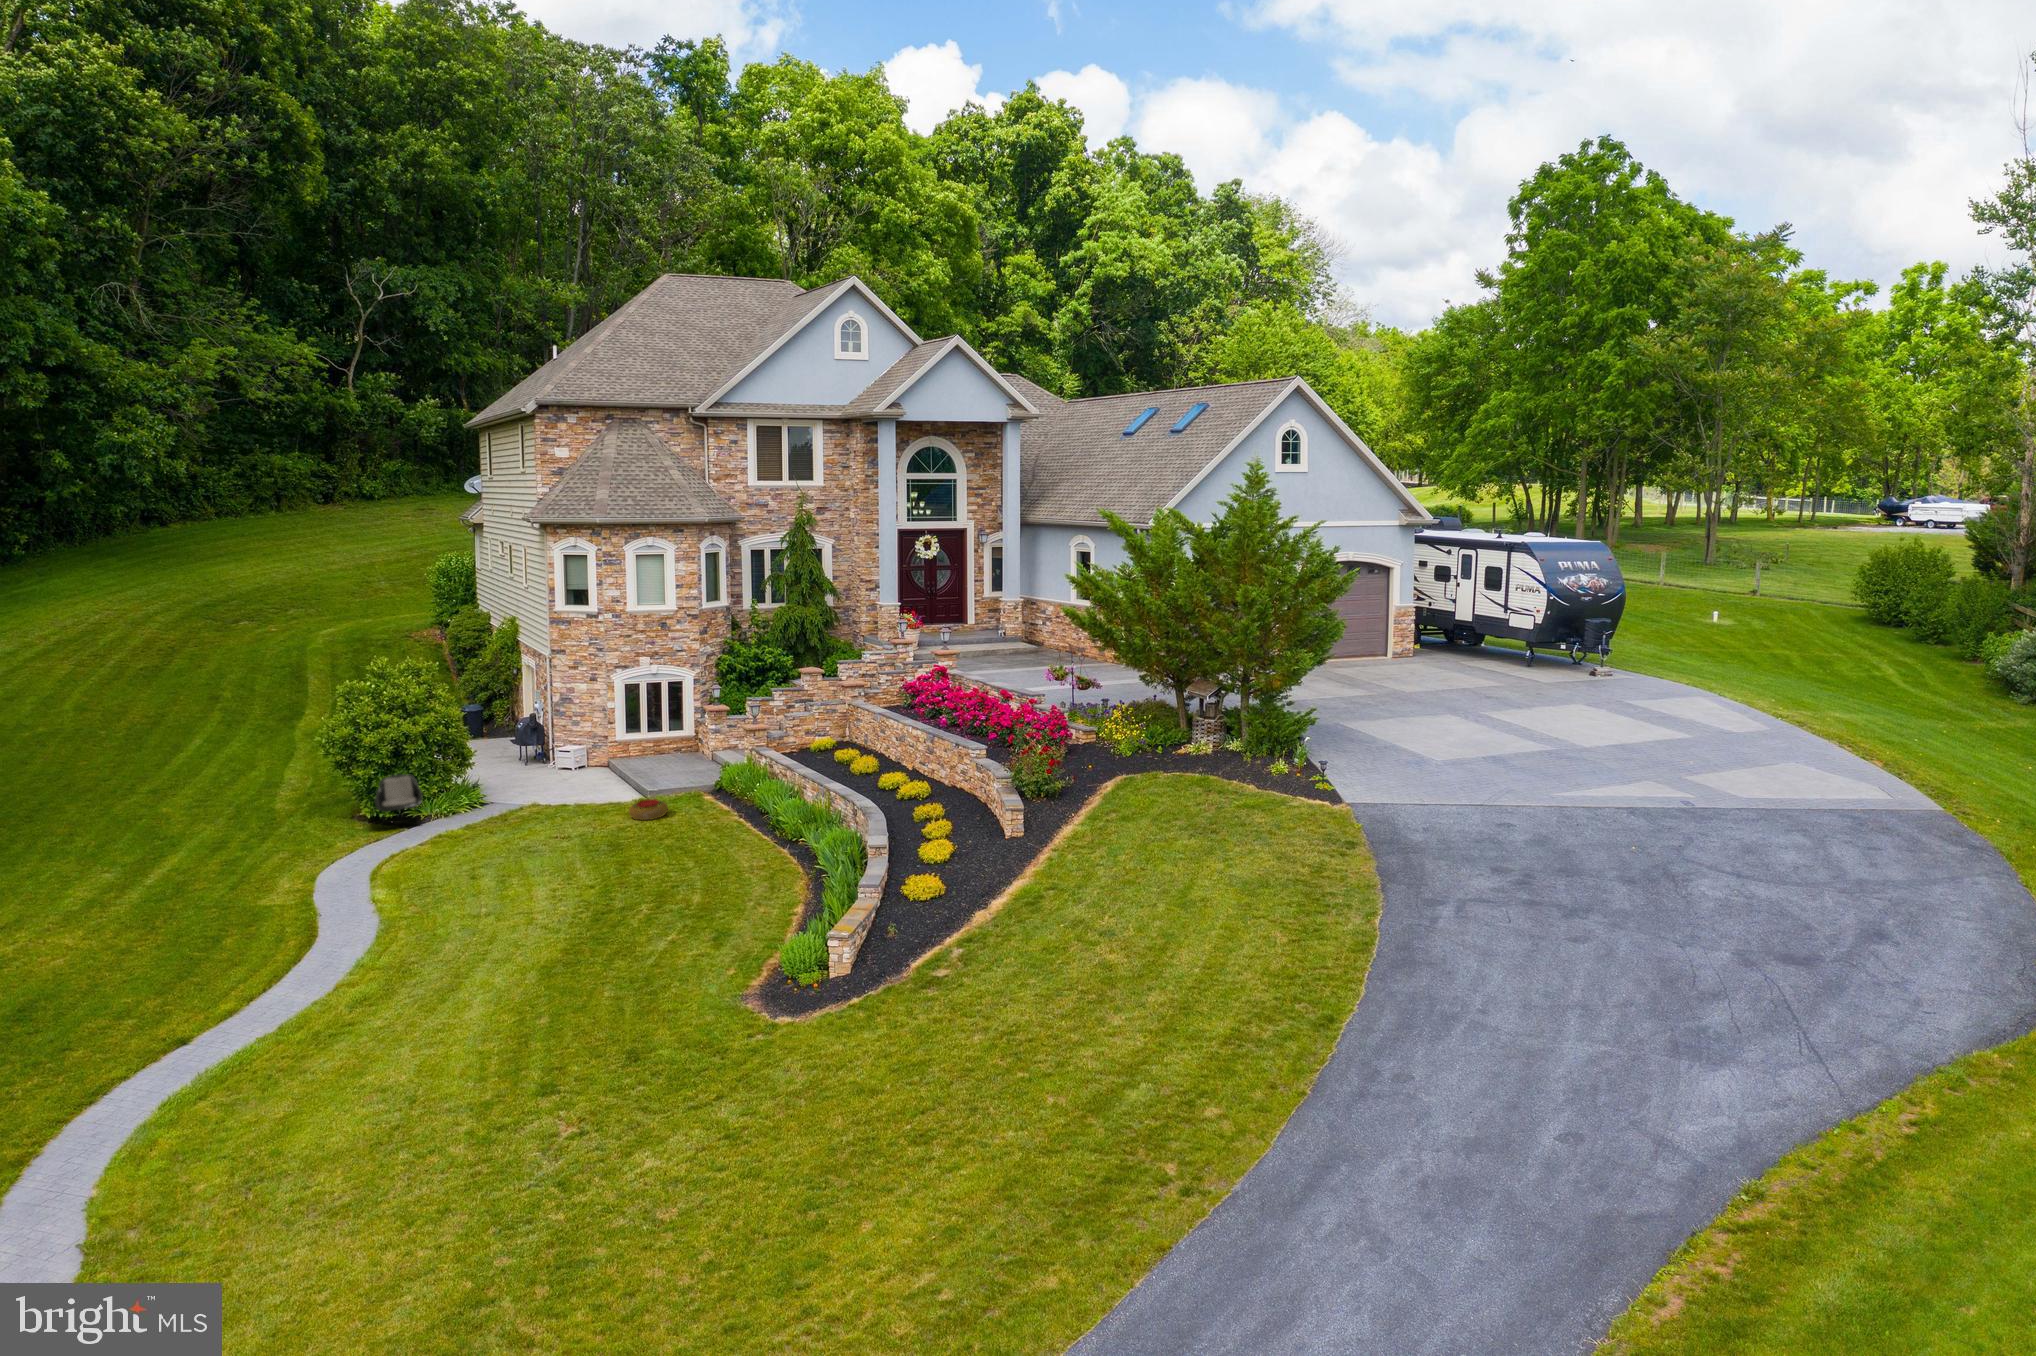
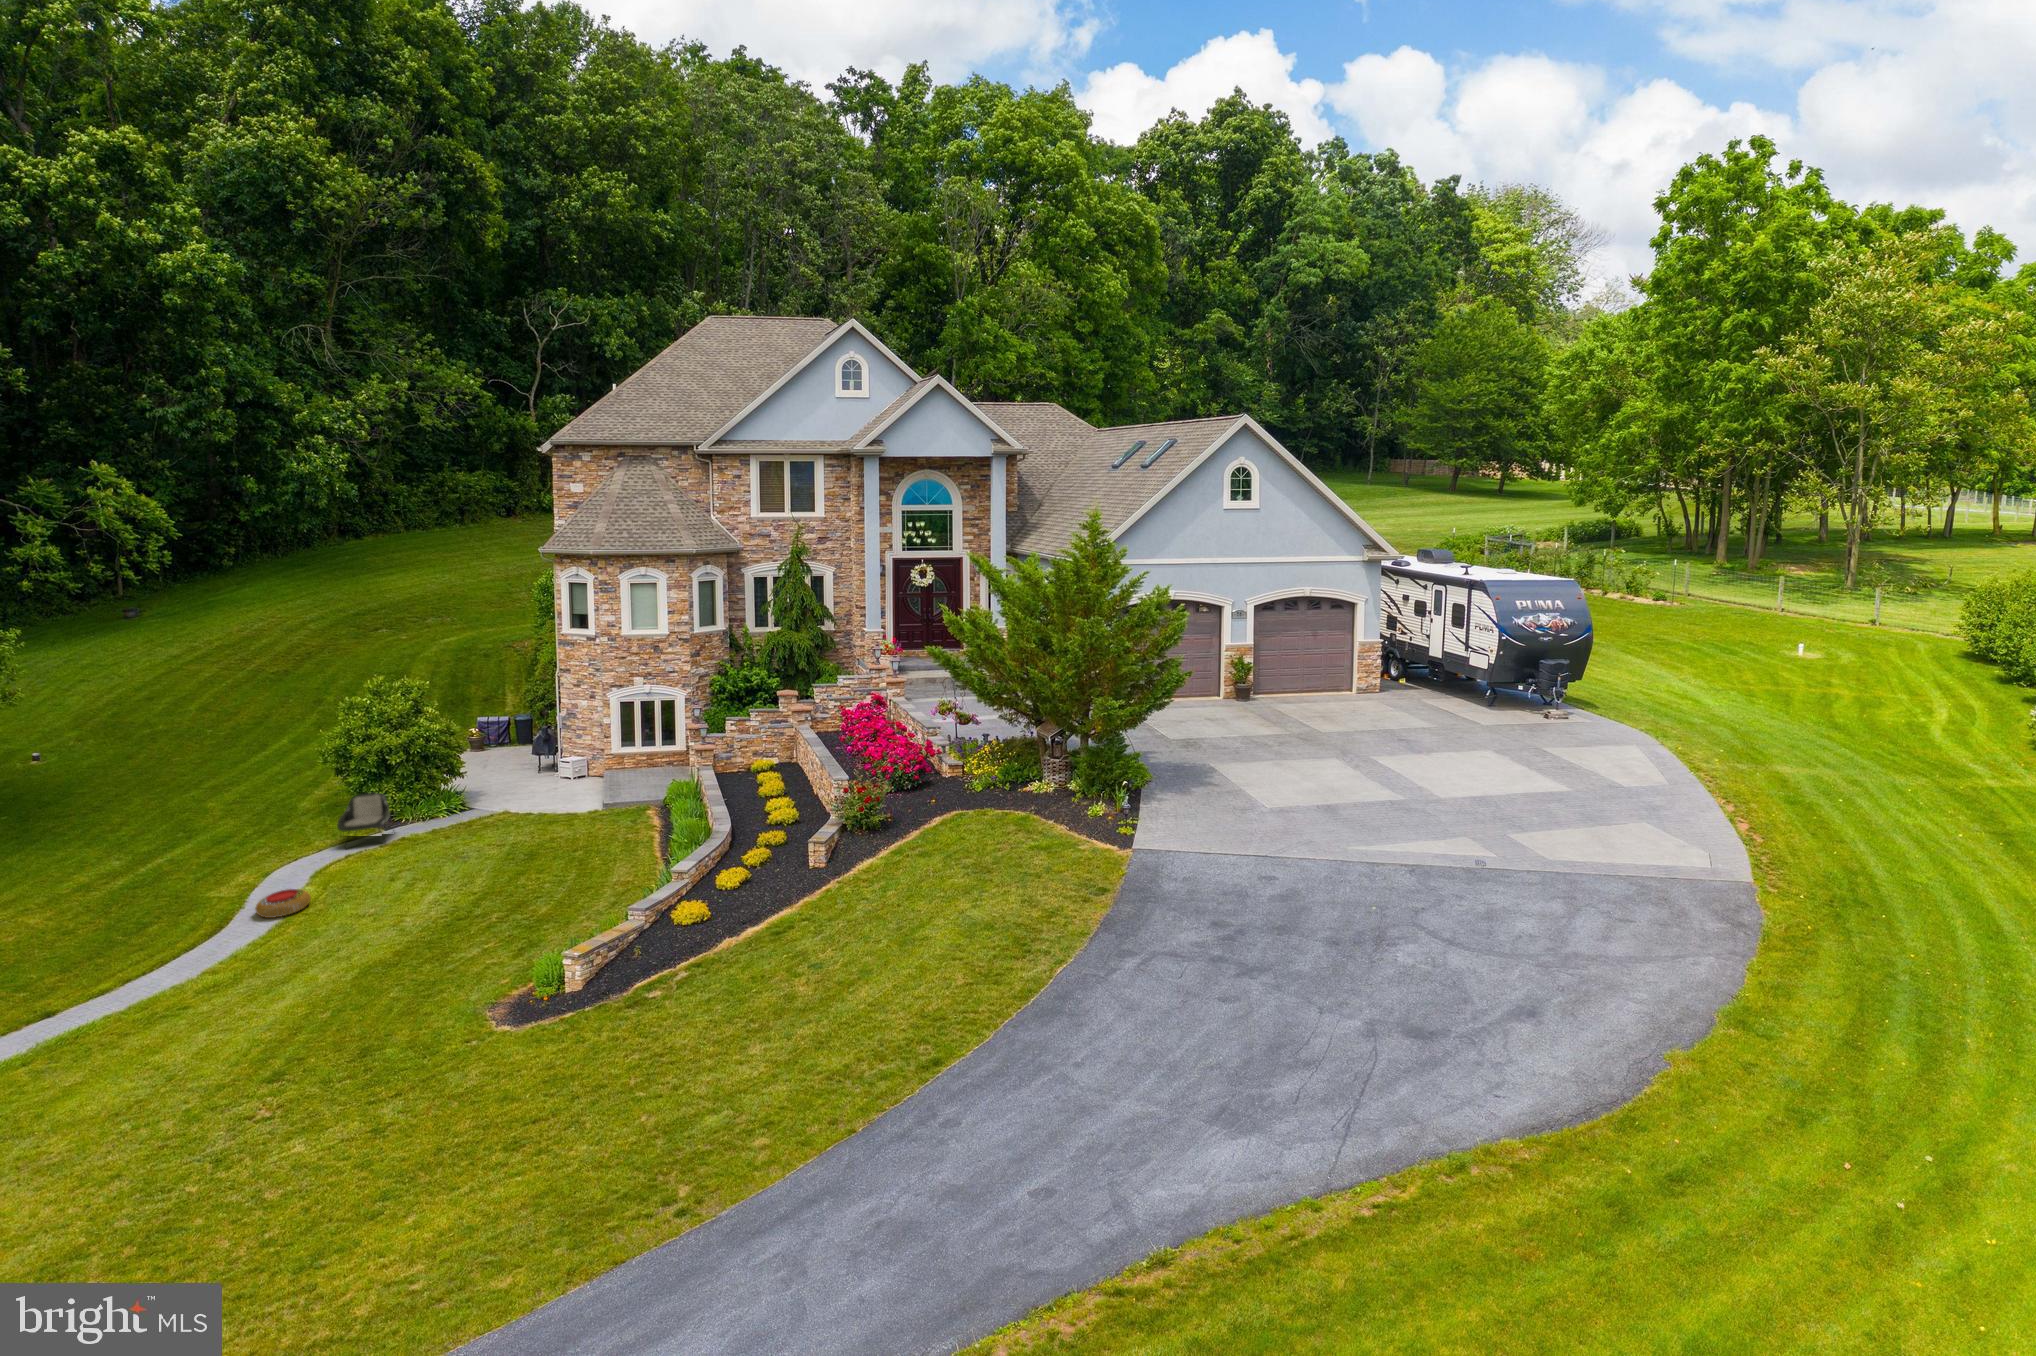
pouf: present [629,799,668,820] -> present [255,889,311,918]

